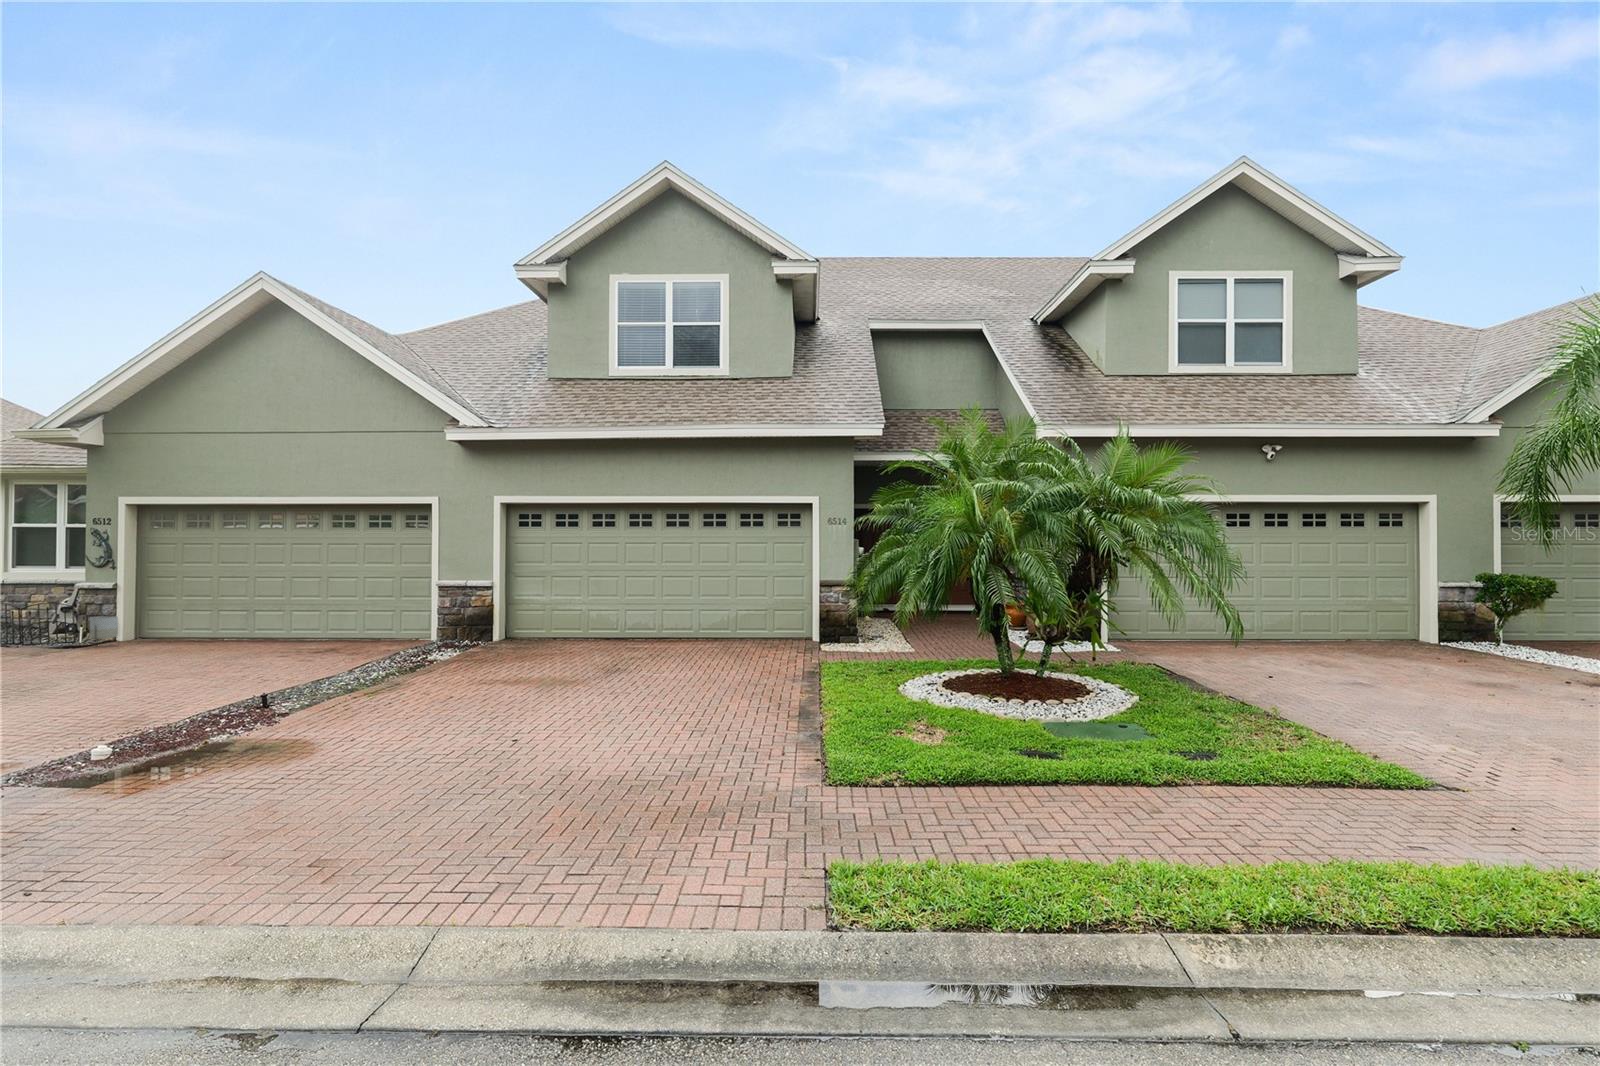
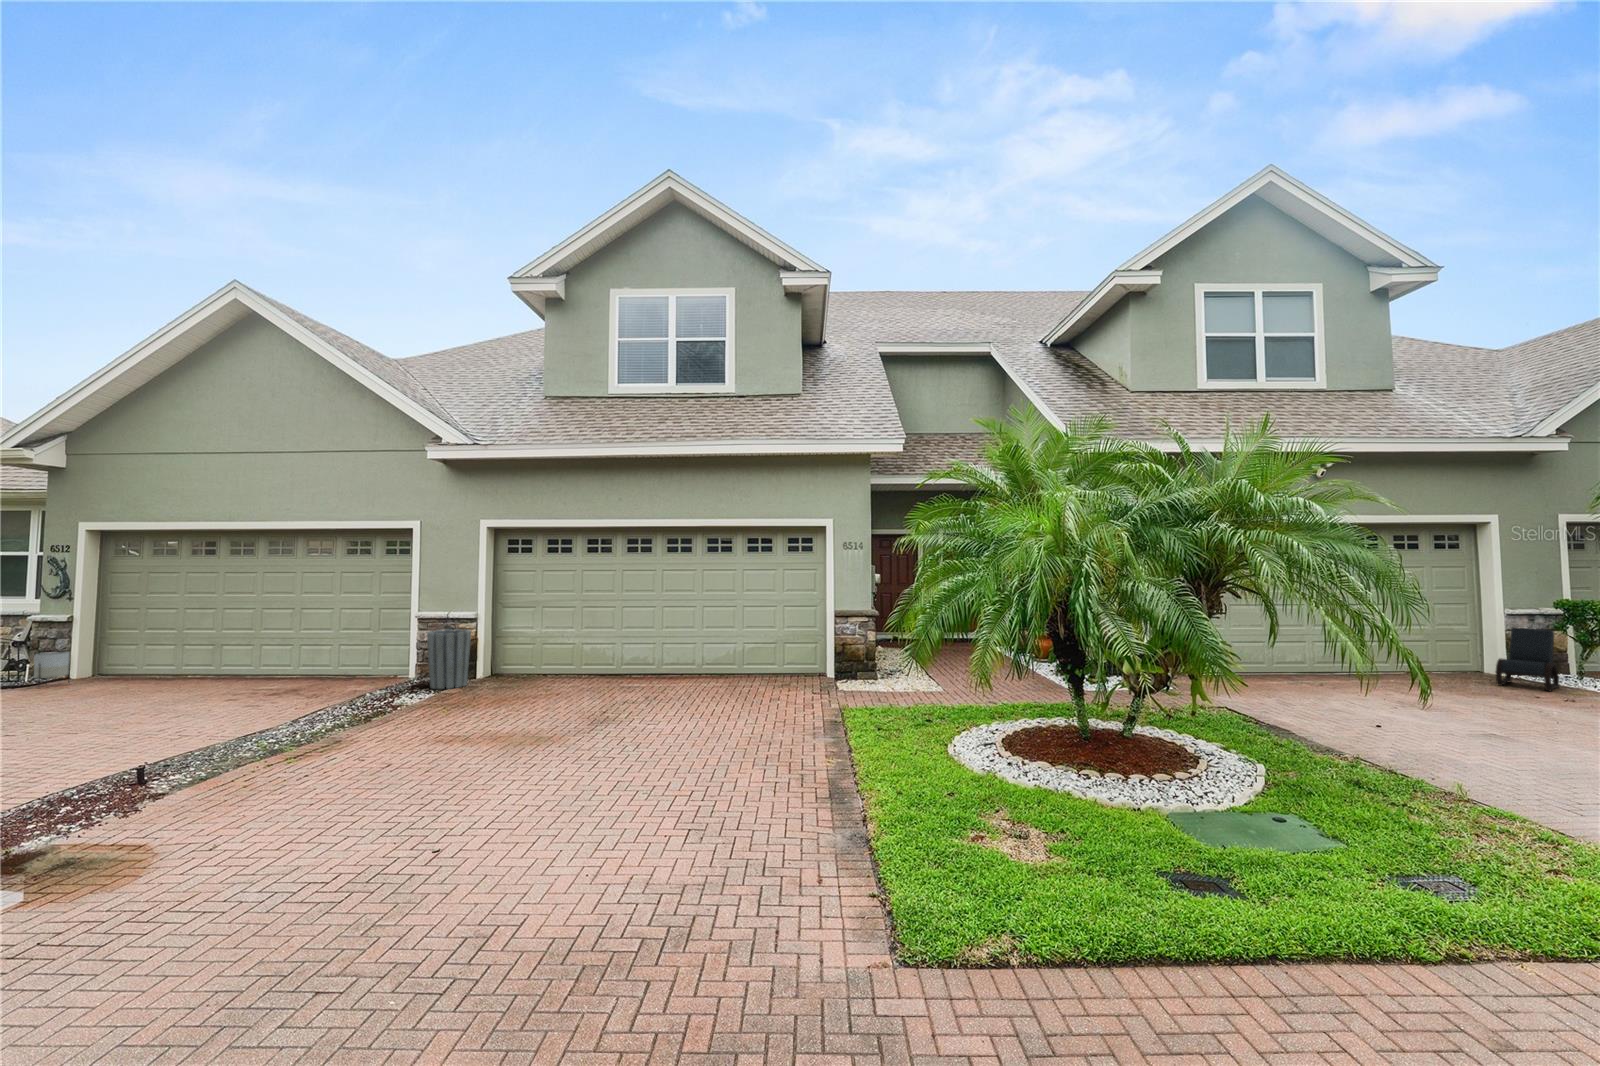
trash can: none [448,597,487,650] -> present [427,629,471,689]
lounge chair: none [1421,600,1477,656] -> present [1496,628,1559,691]

